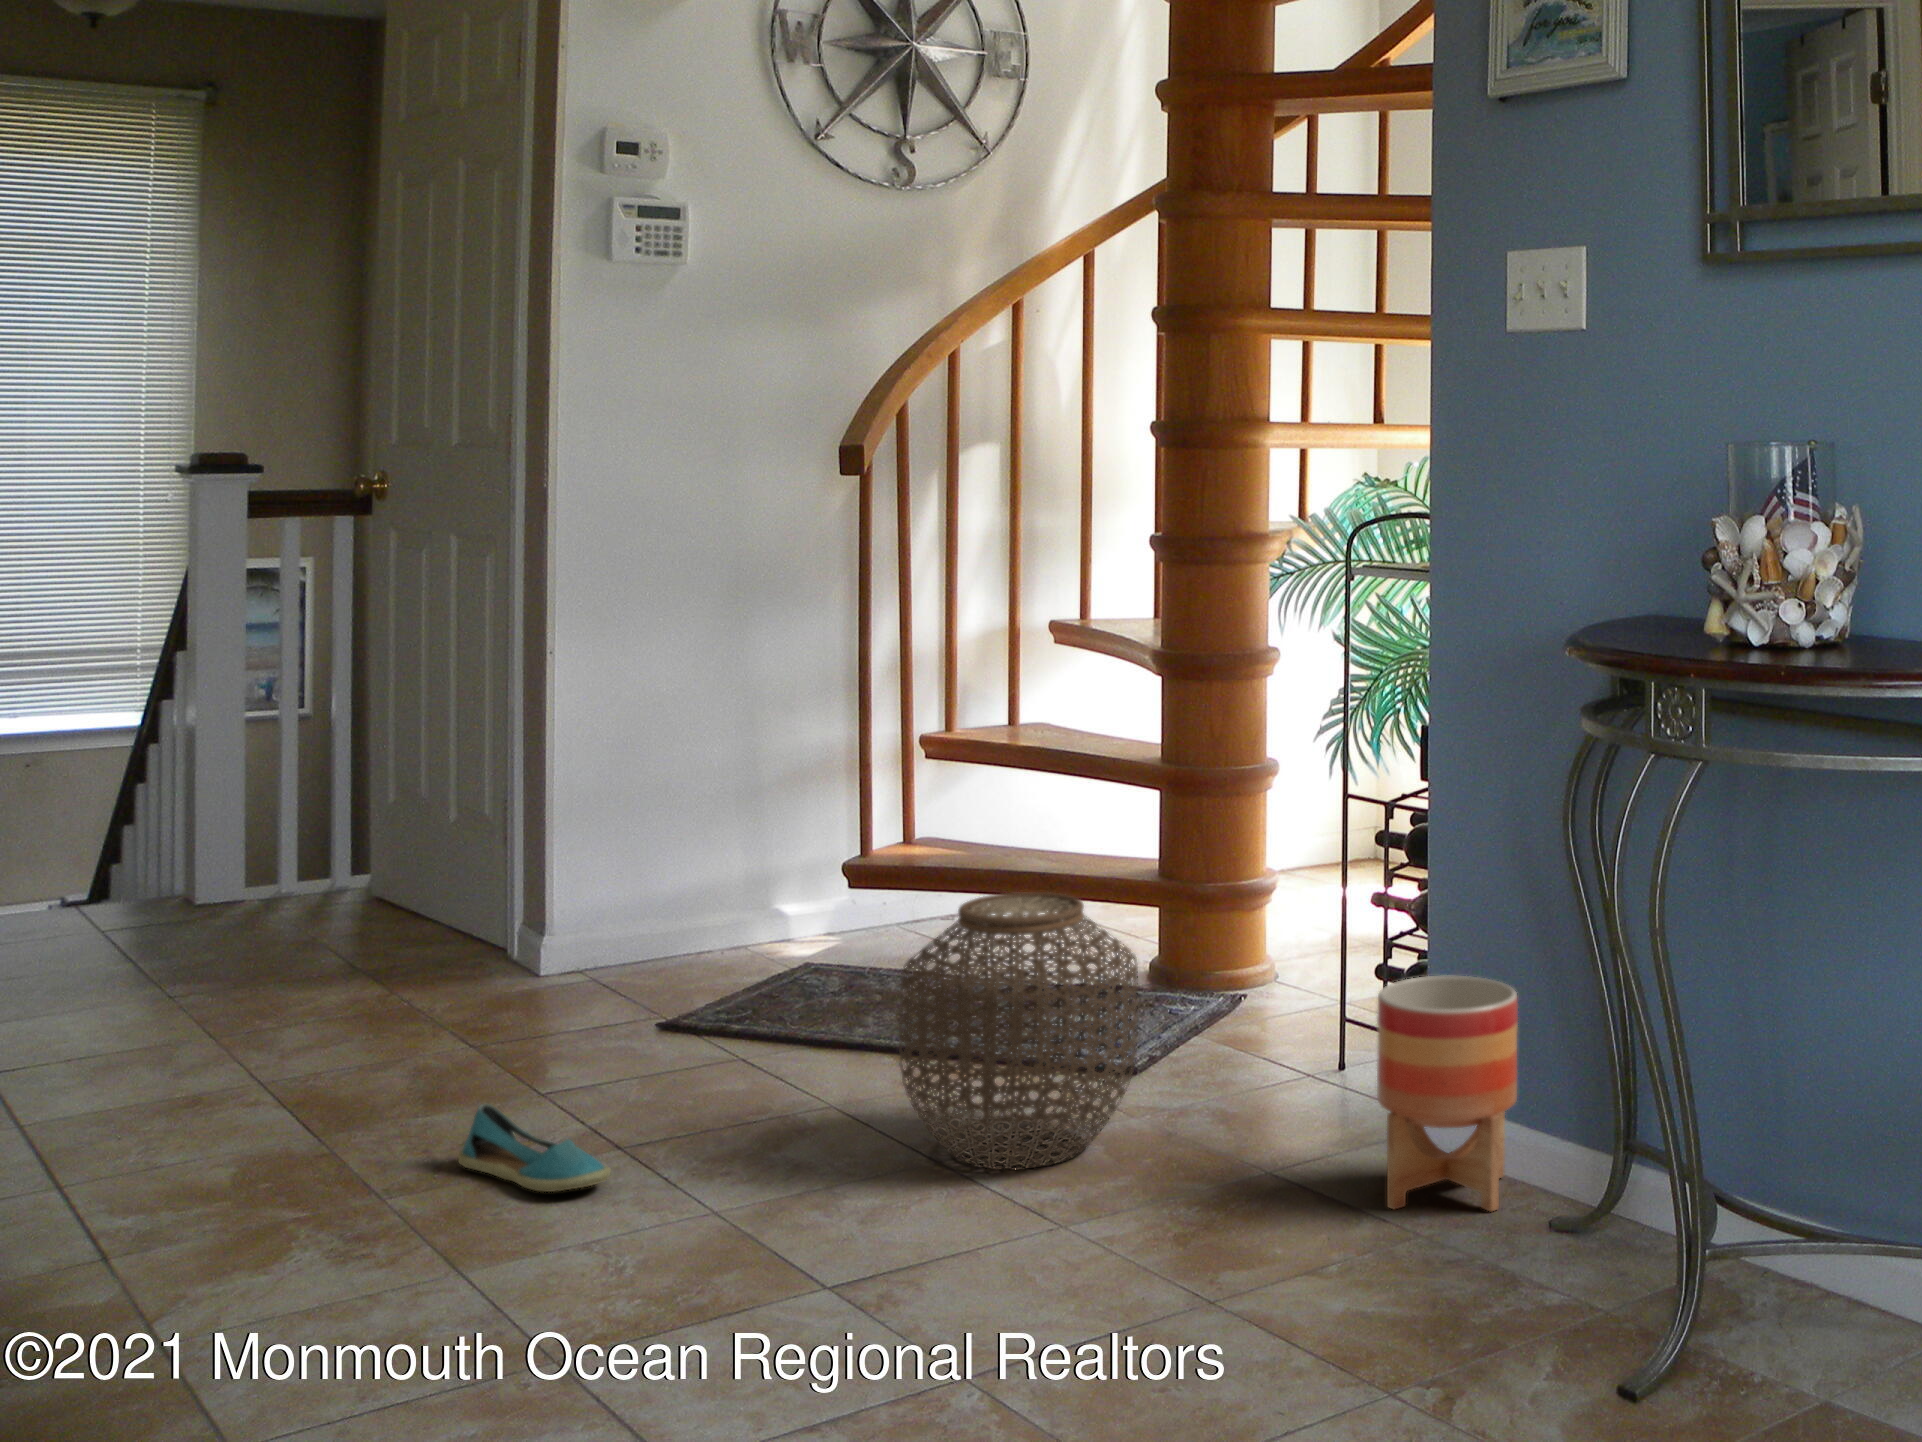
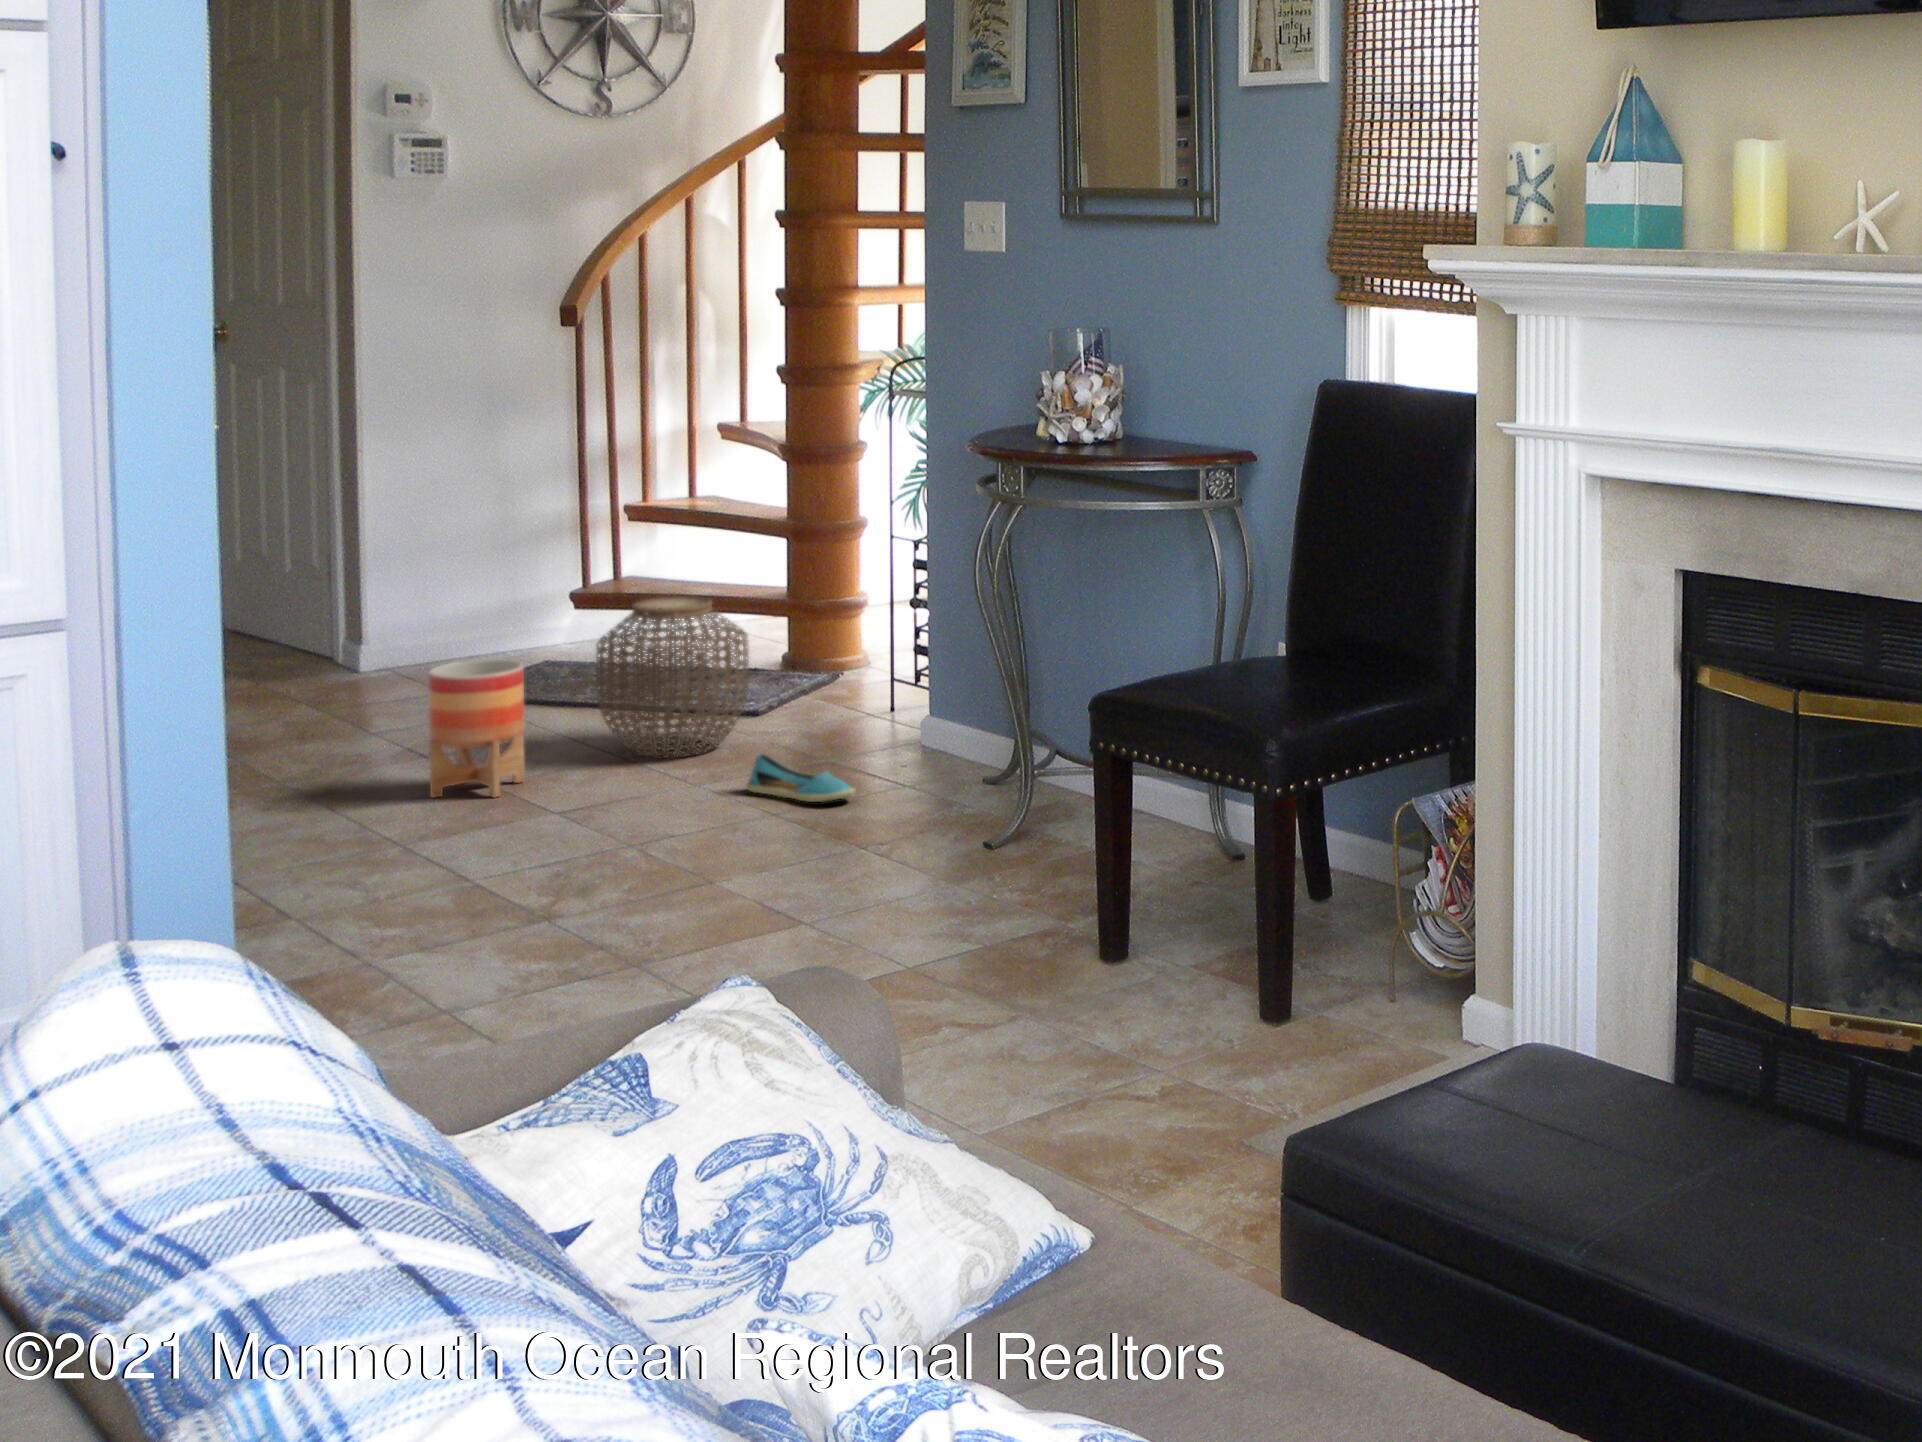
planter: present [1377,976,1518,1211] -> present [428,659,525,798]
shoe: present [458,1104,611,1192] -> present [747,753,855,802]

